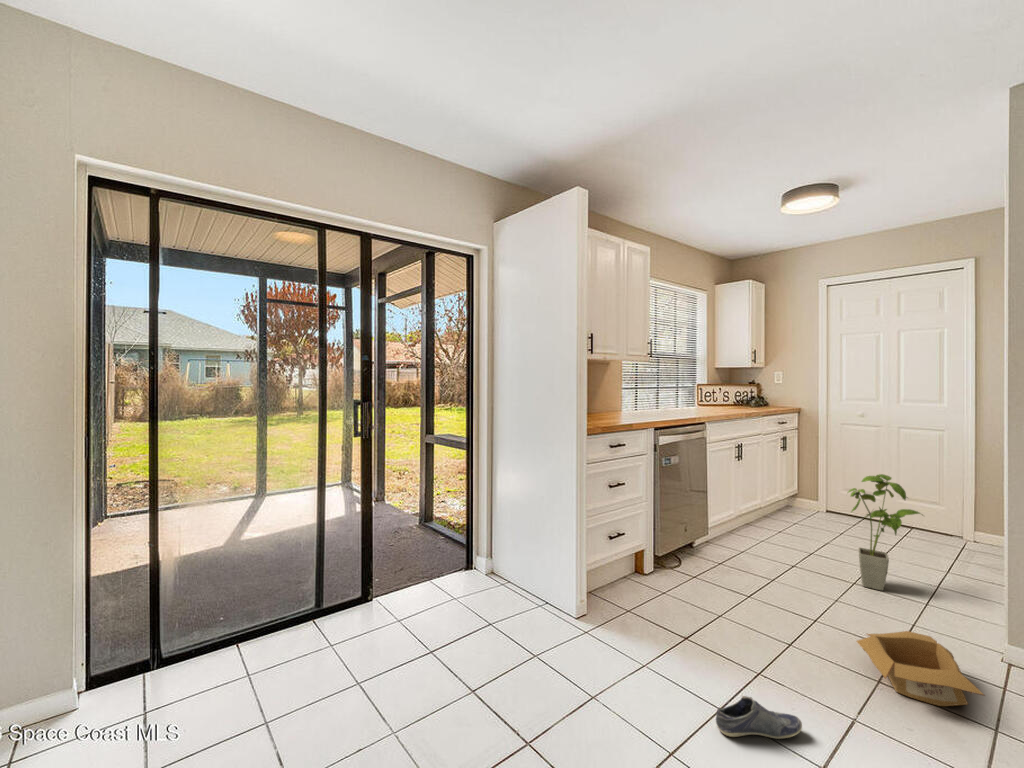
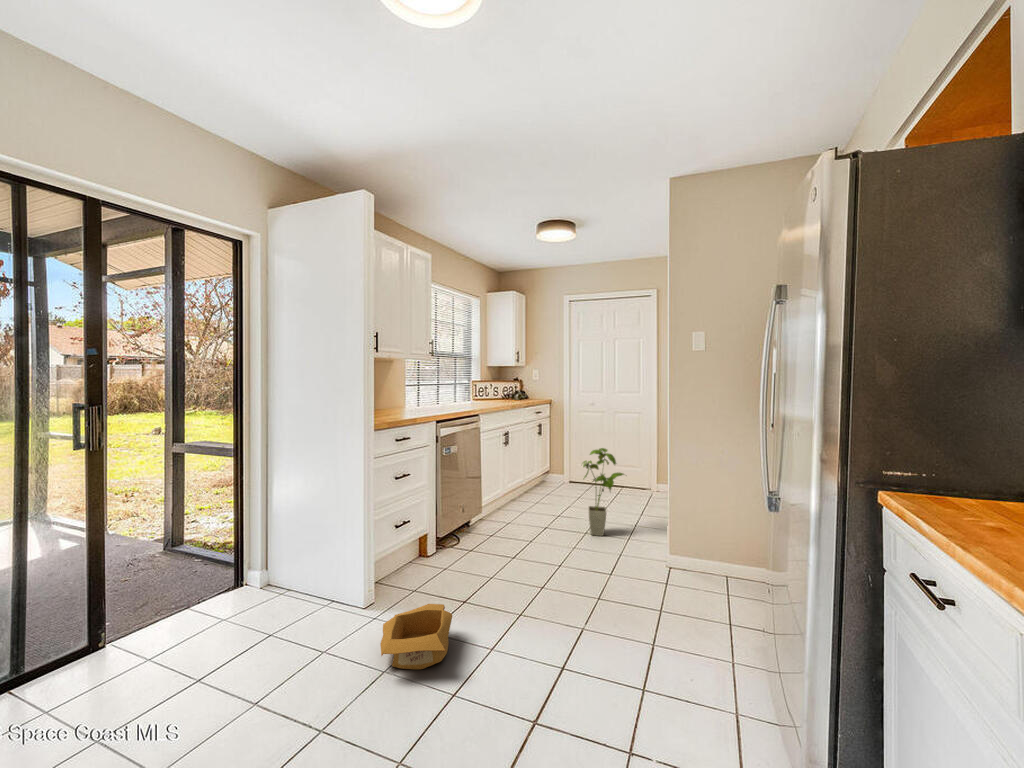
cardboard box: present [857,631,984,706] -> present [380,604,452,669]
shoe: present [716,696,802,739] -> none [488,629,548,664]

